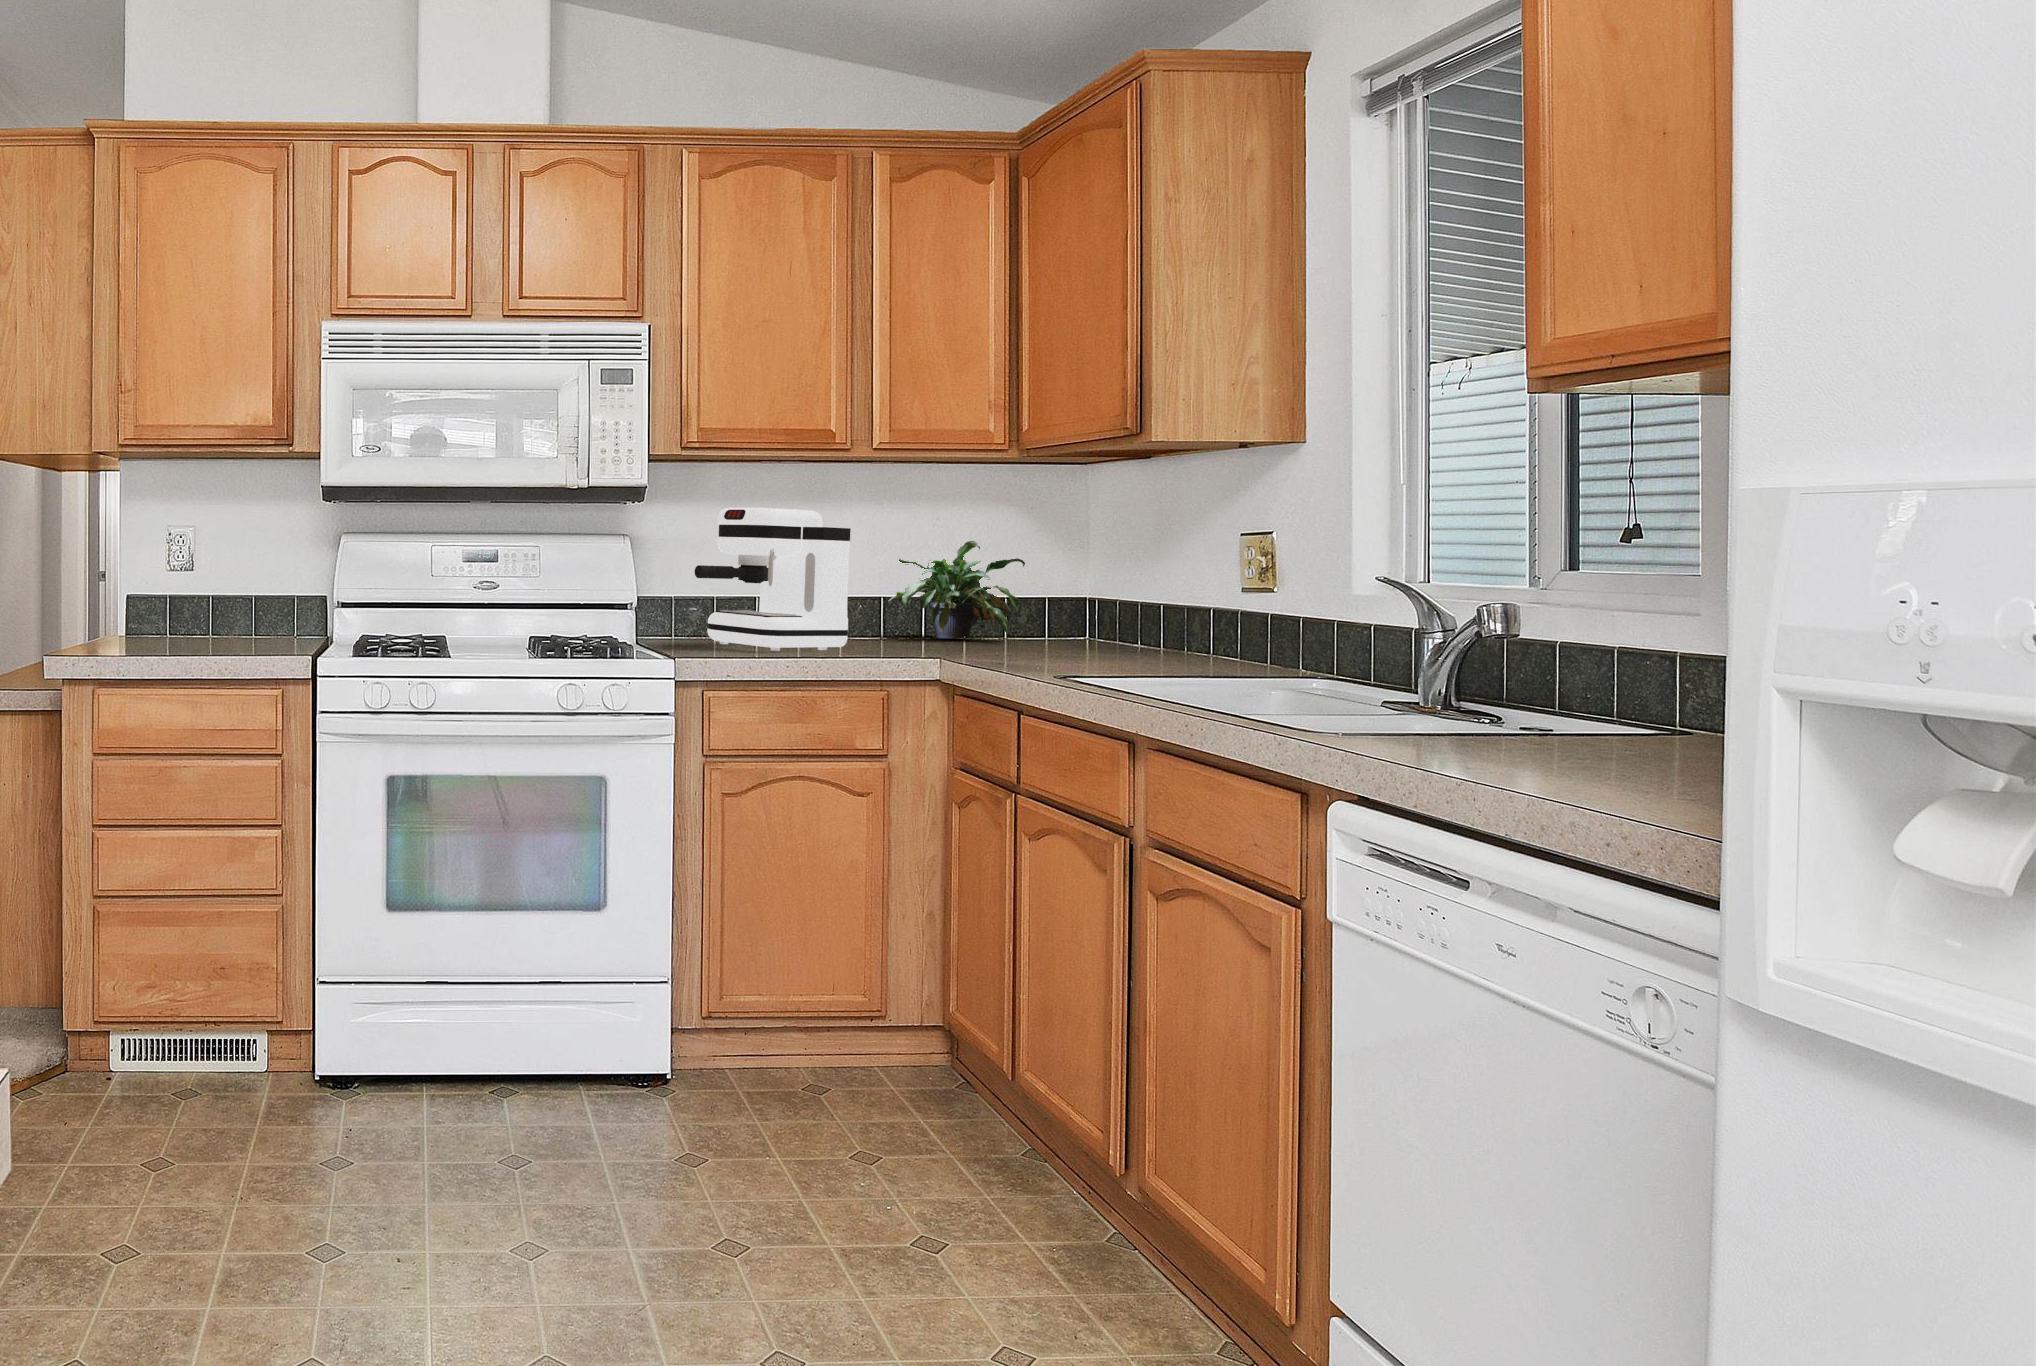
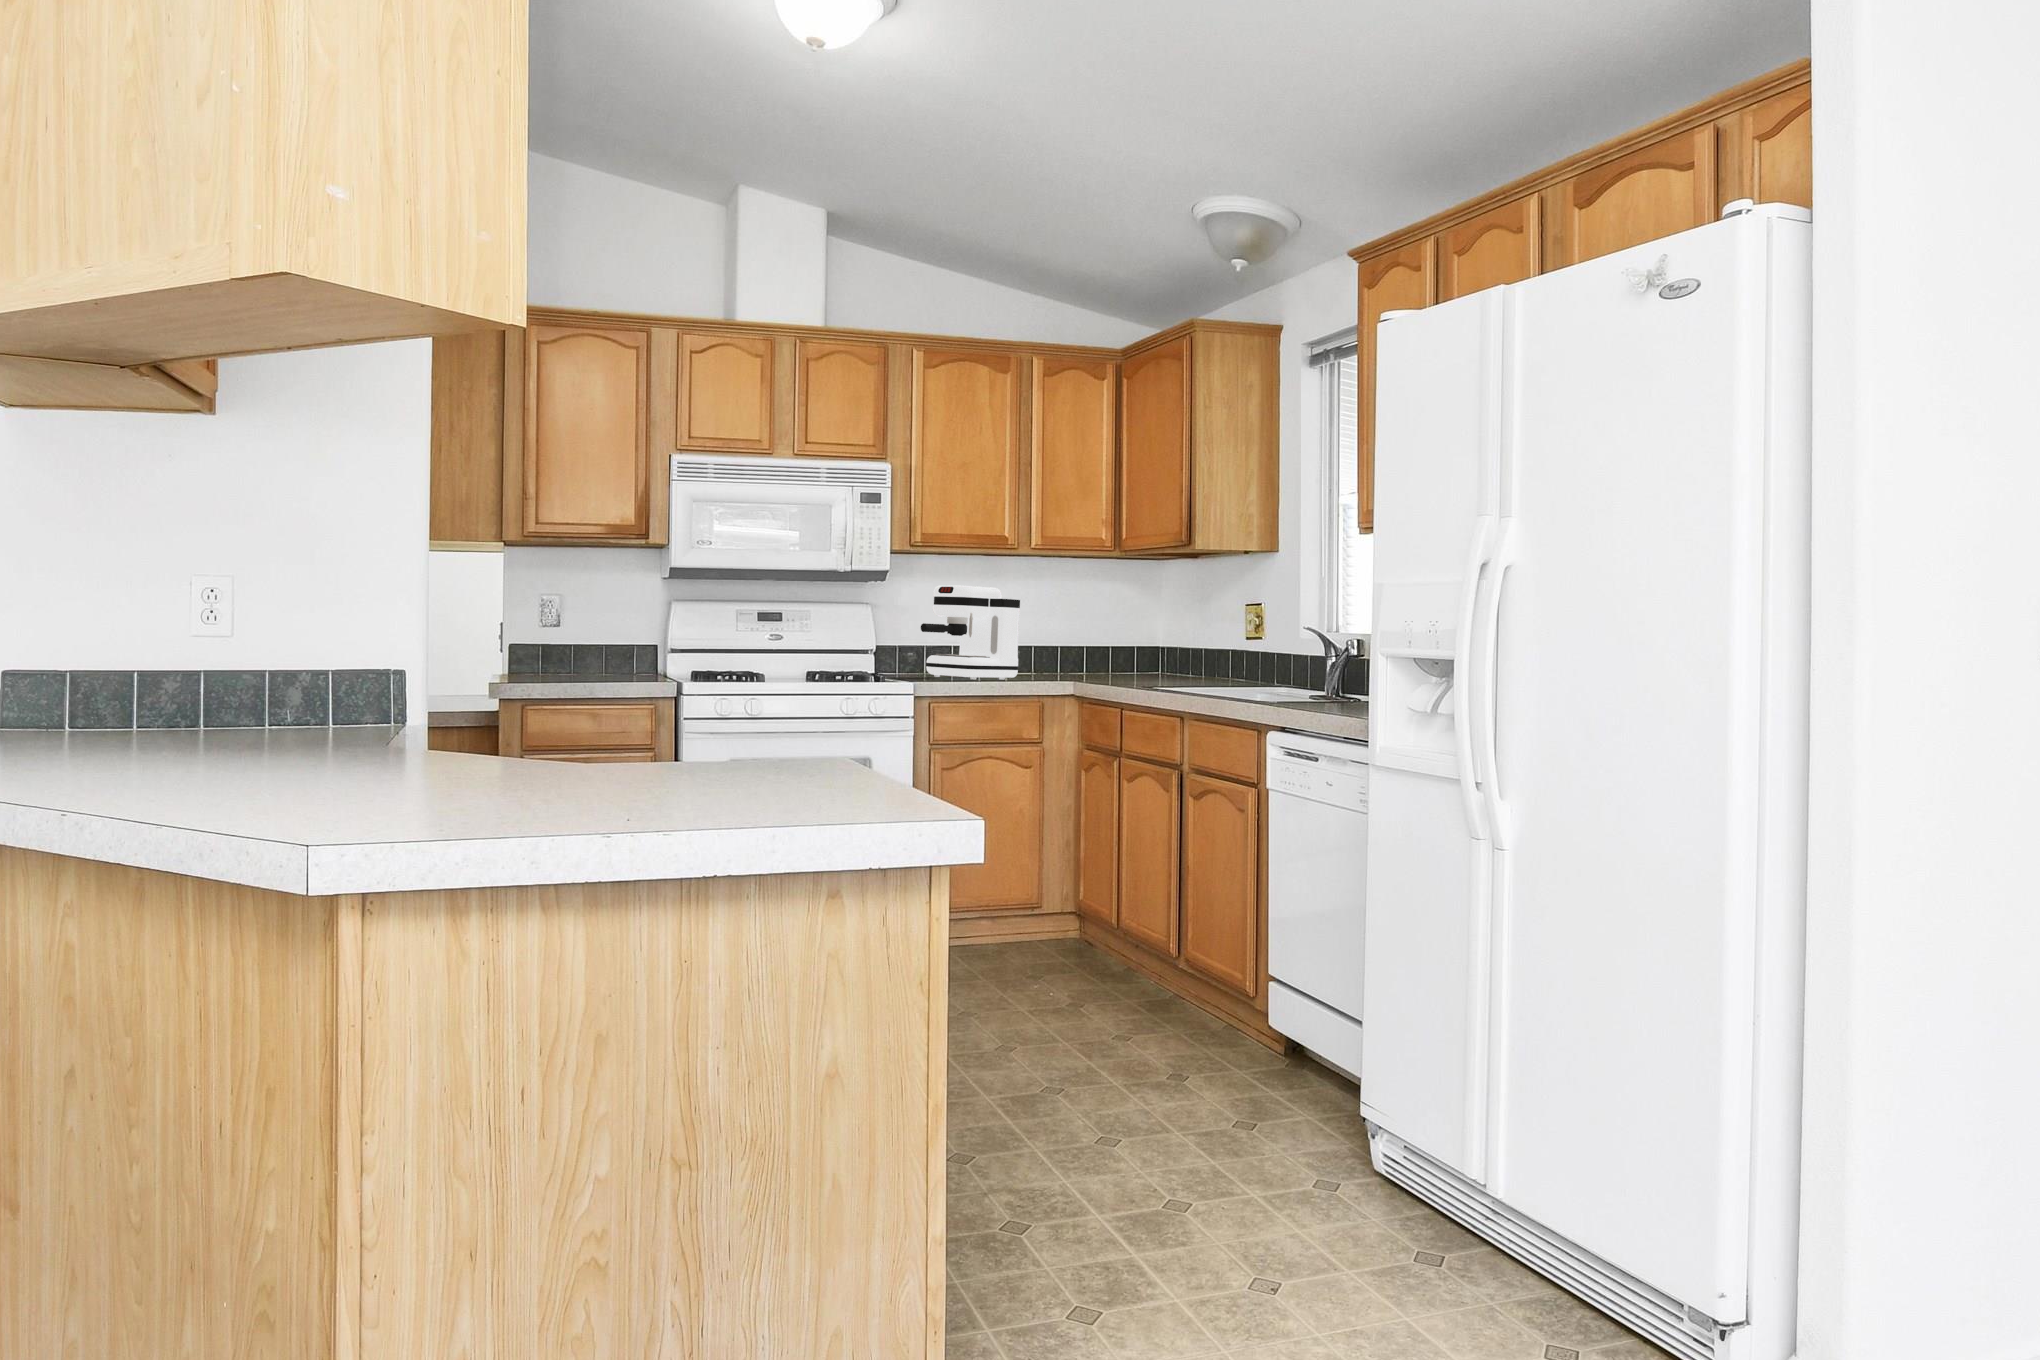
potted plant: present [889,541,1025,638] -> none [1039,609,1127,675]

